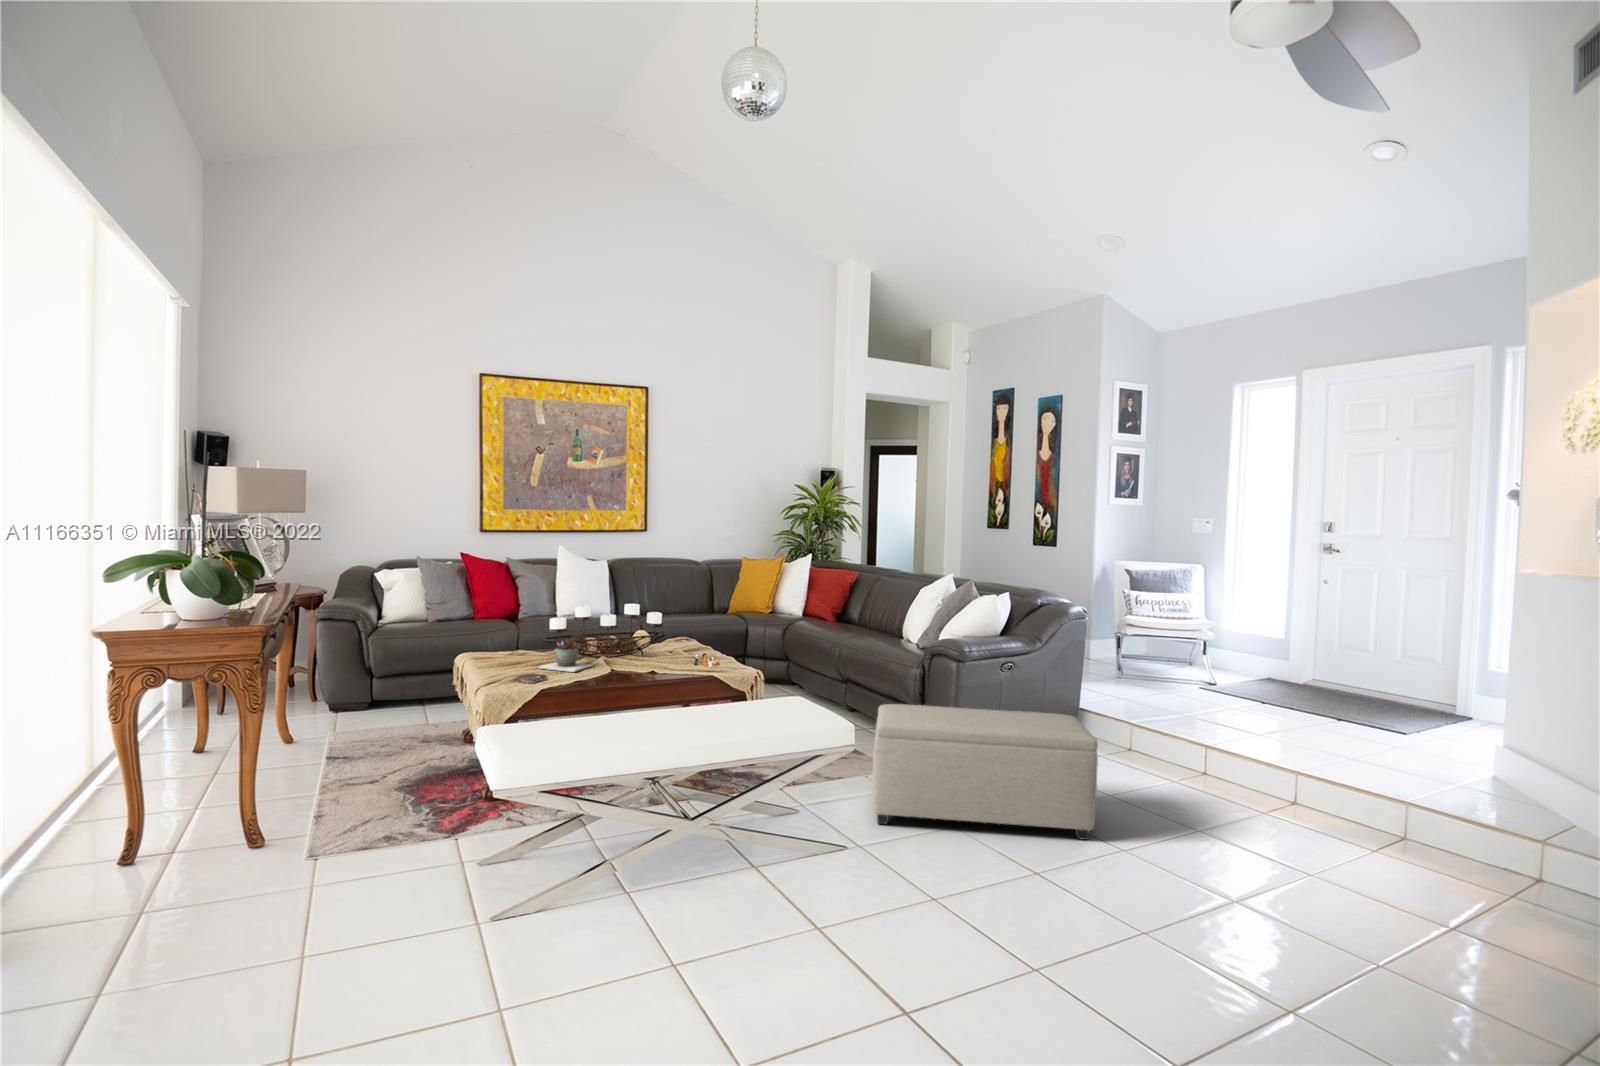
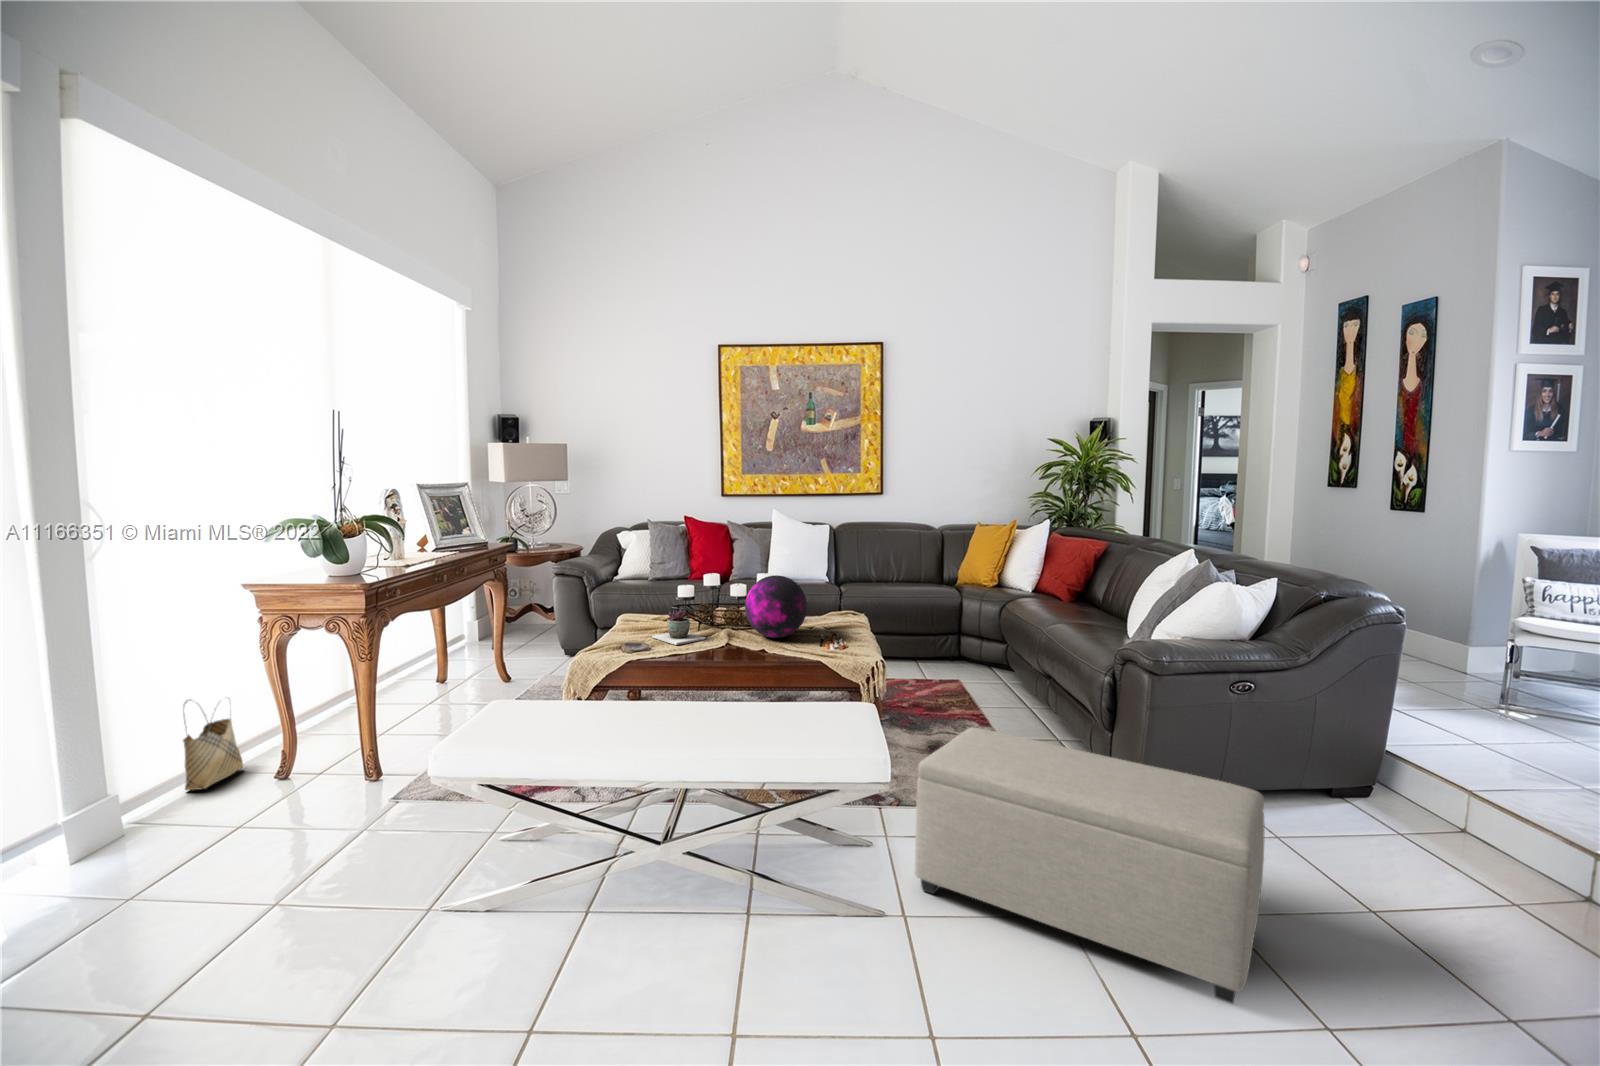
decorative orb: none [626,603,684,661] -> present [745,575,807,638]
woven basket: none [22,765,81,885] -> present [183,700,243,790]

